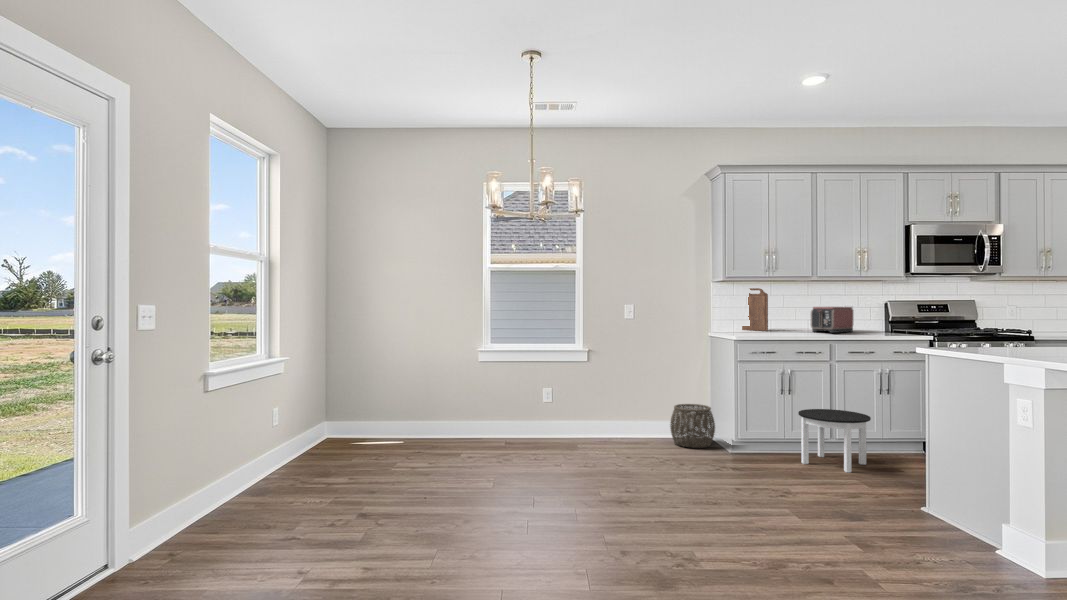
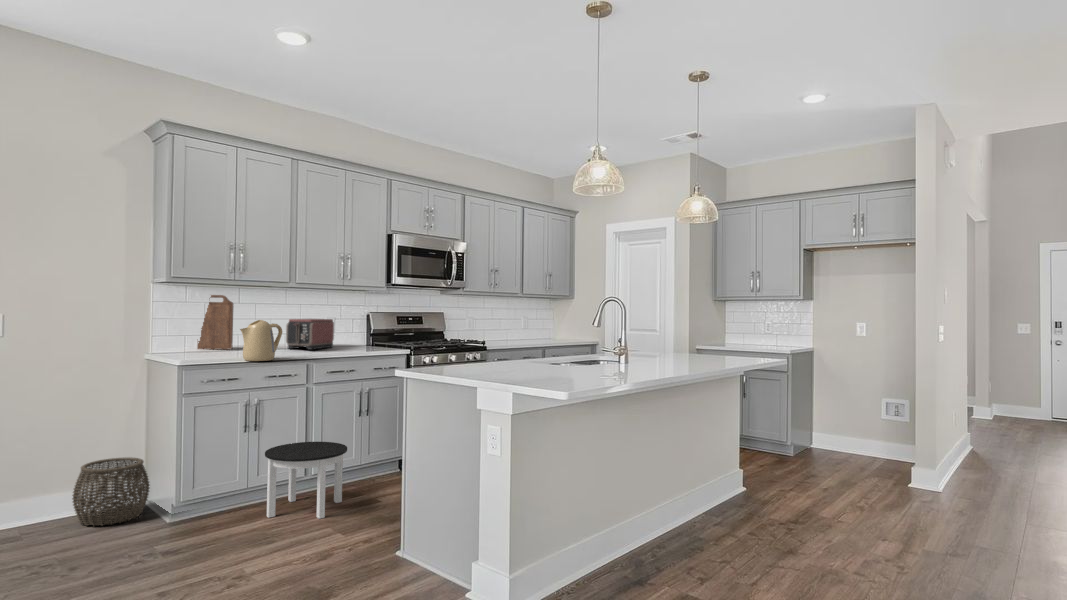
kettle: none [776,307,809,340] -> present [240,320,282,361]

